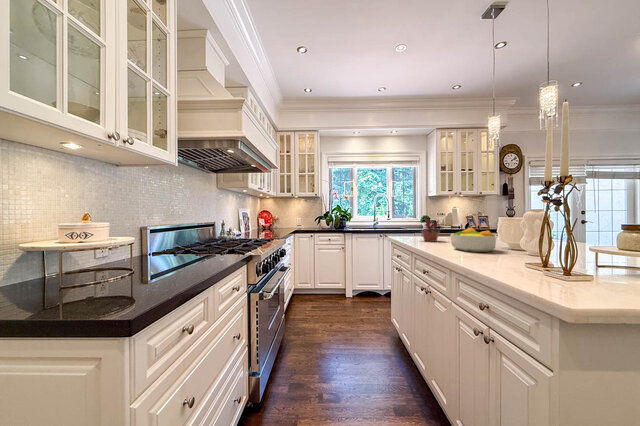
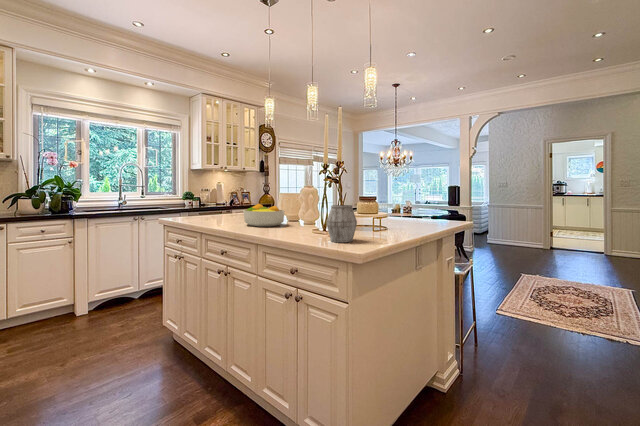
potted plant: present [421,218,440,241] -> none [196,192,229,220]
mug: none [526,233,576,282] -> present [327,205,357,242]

